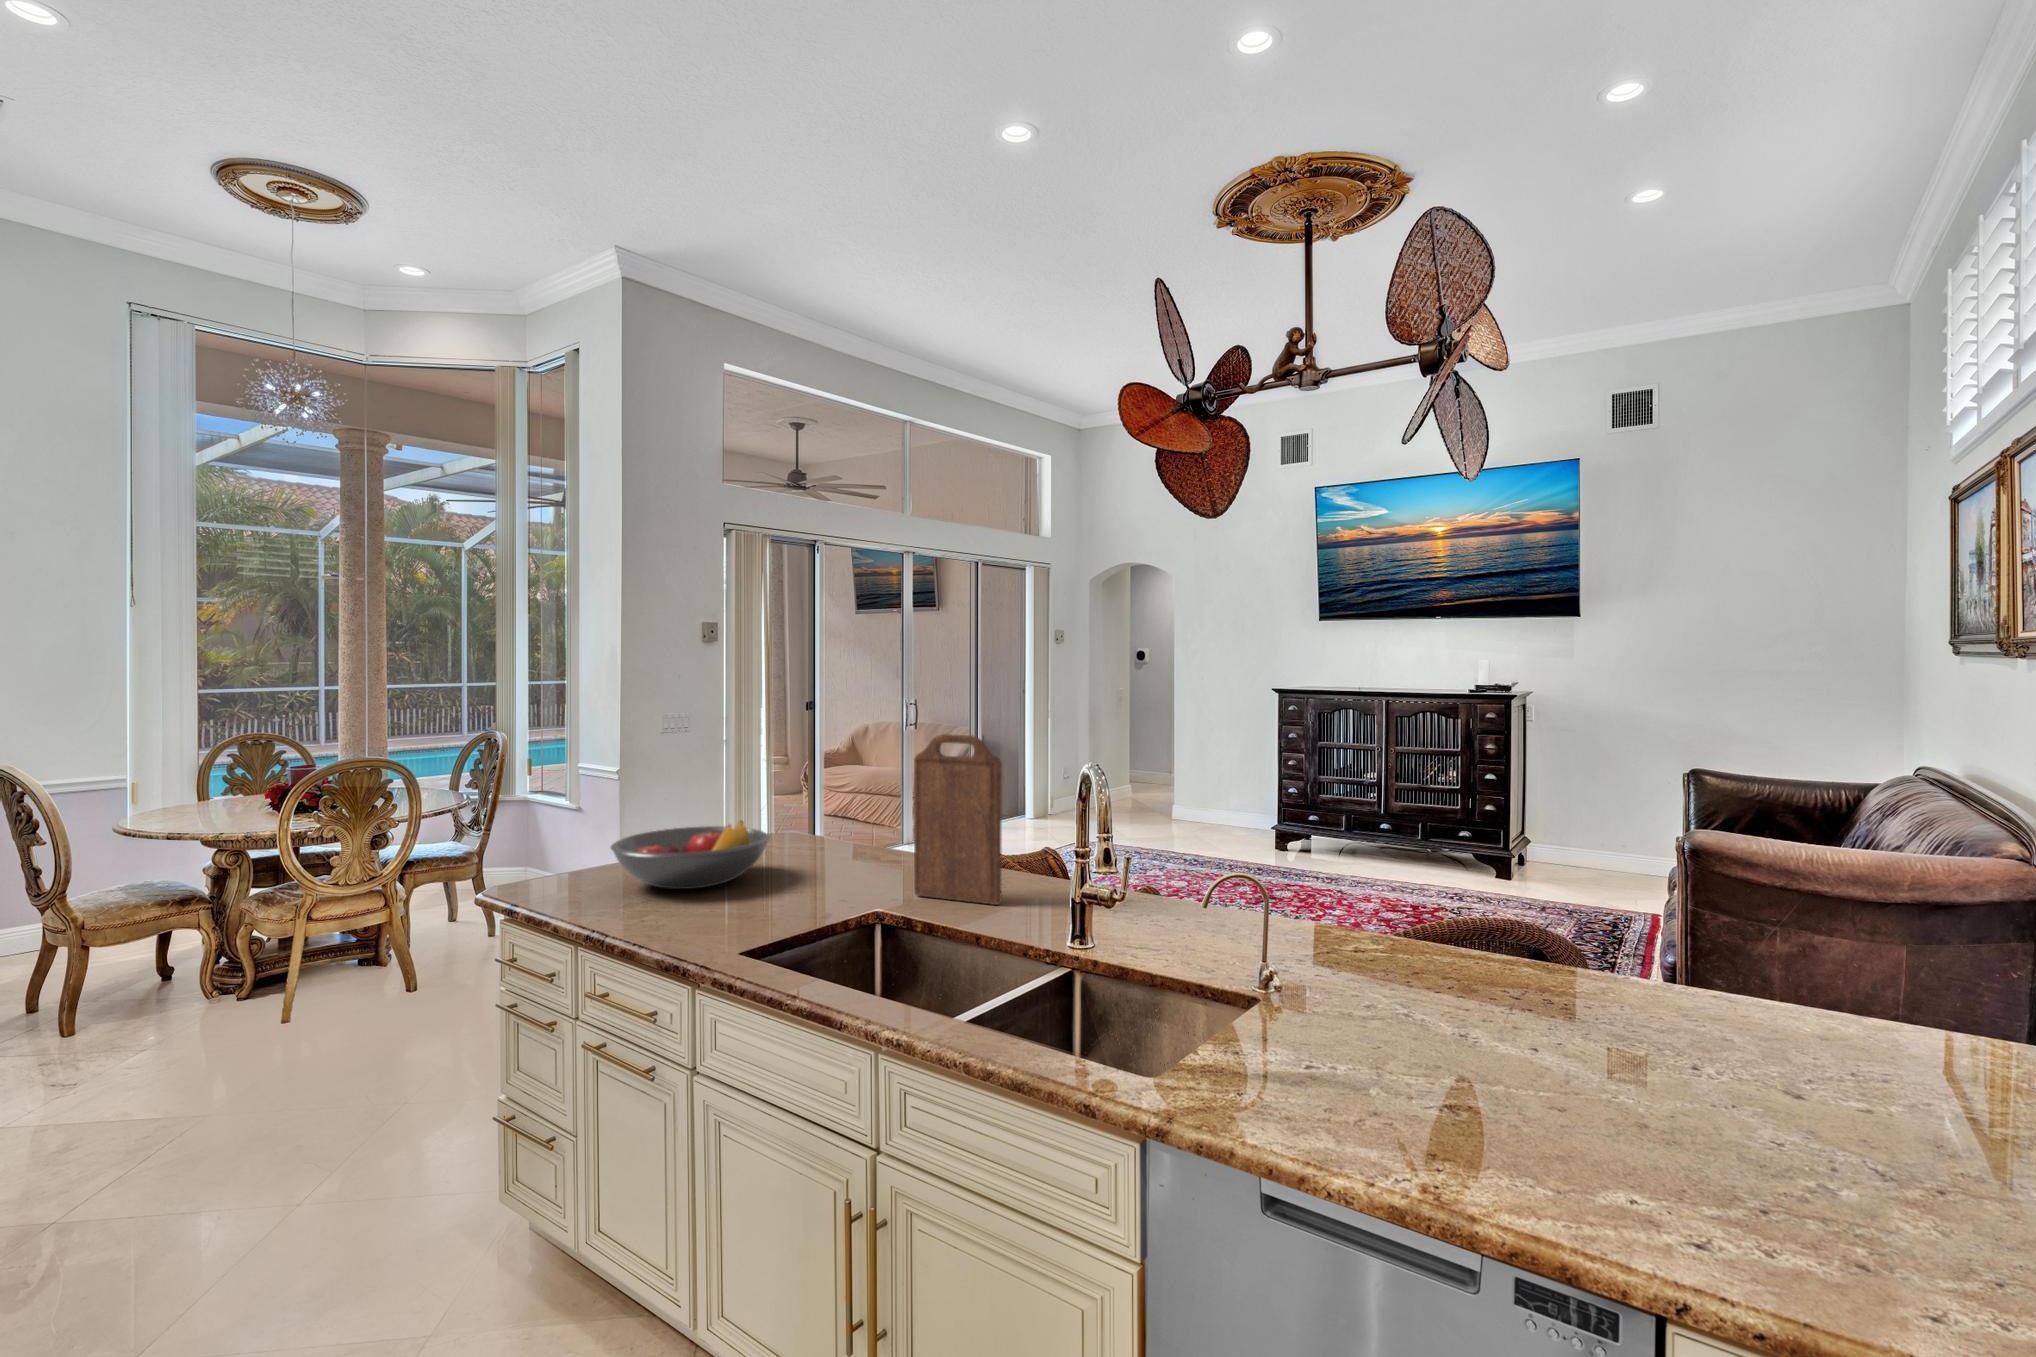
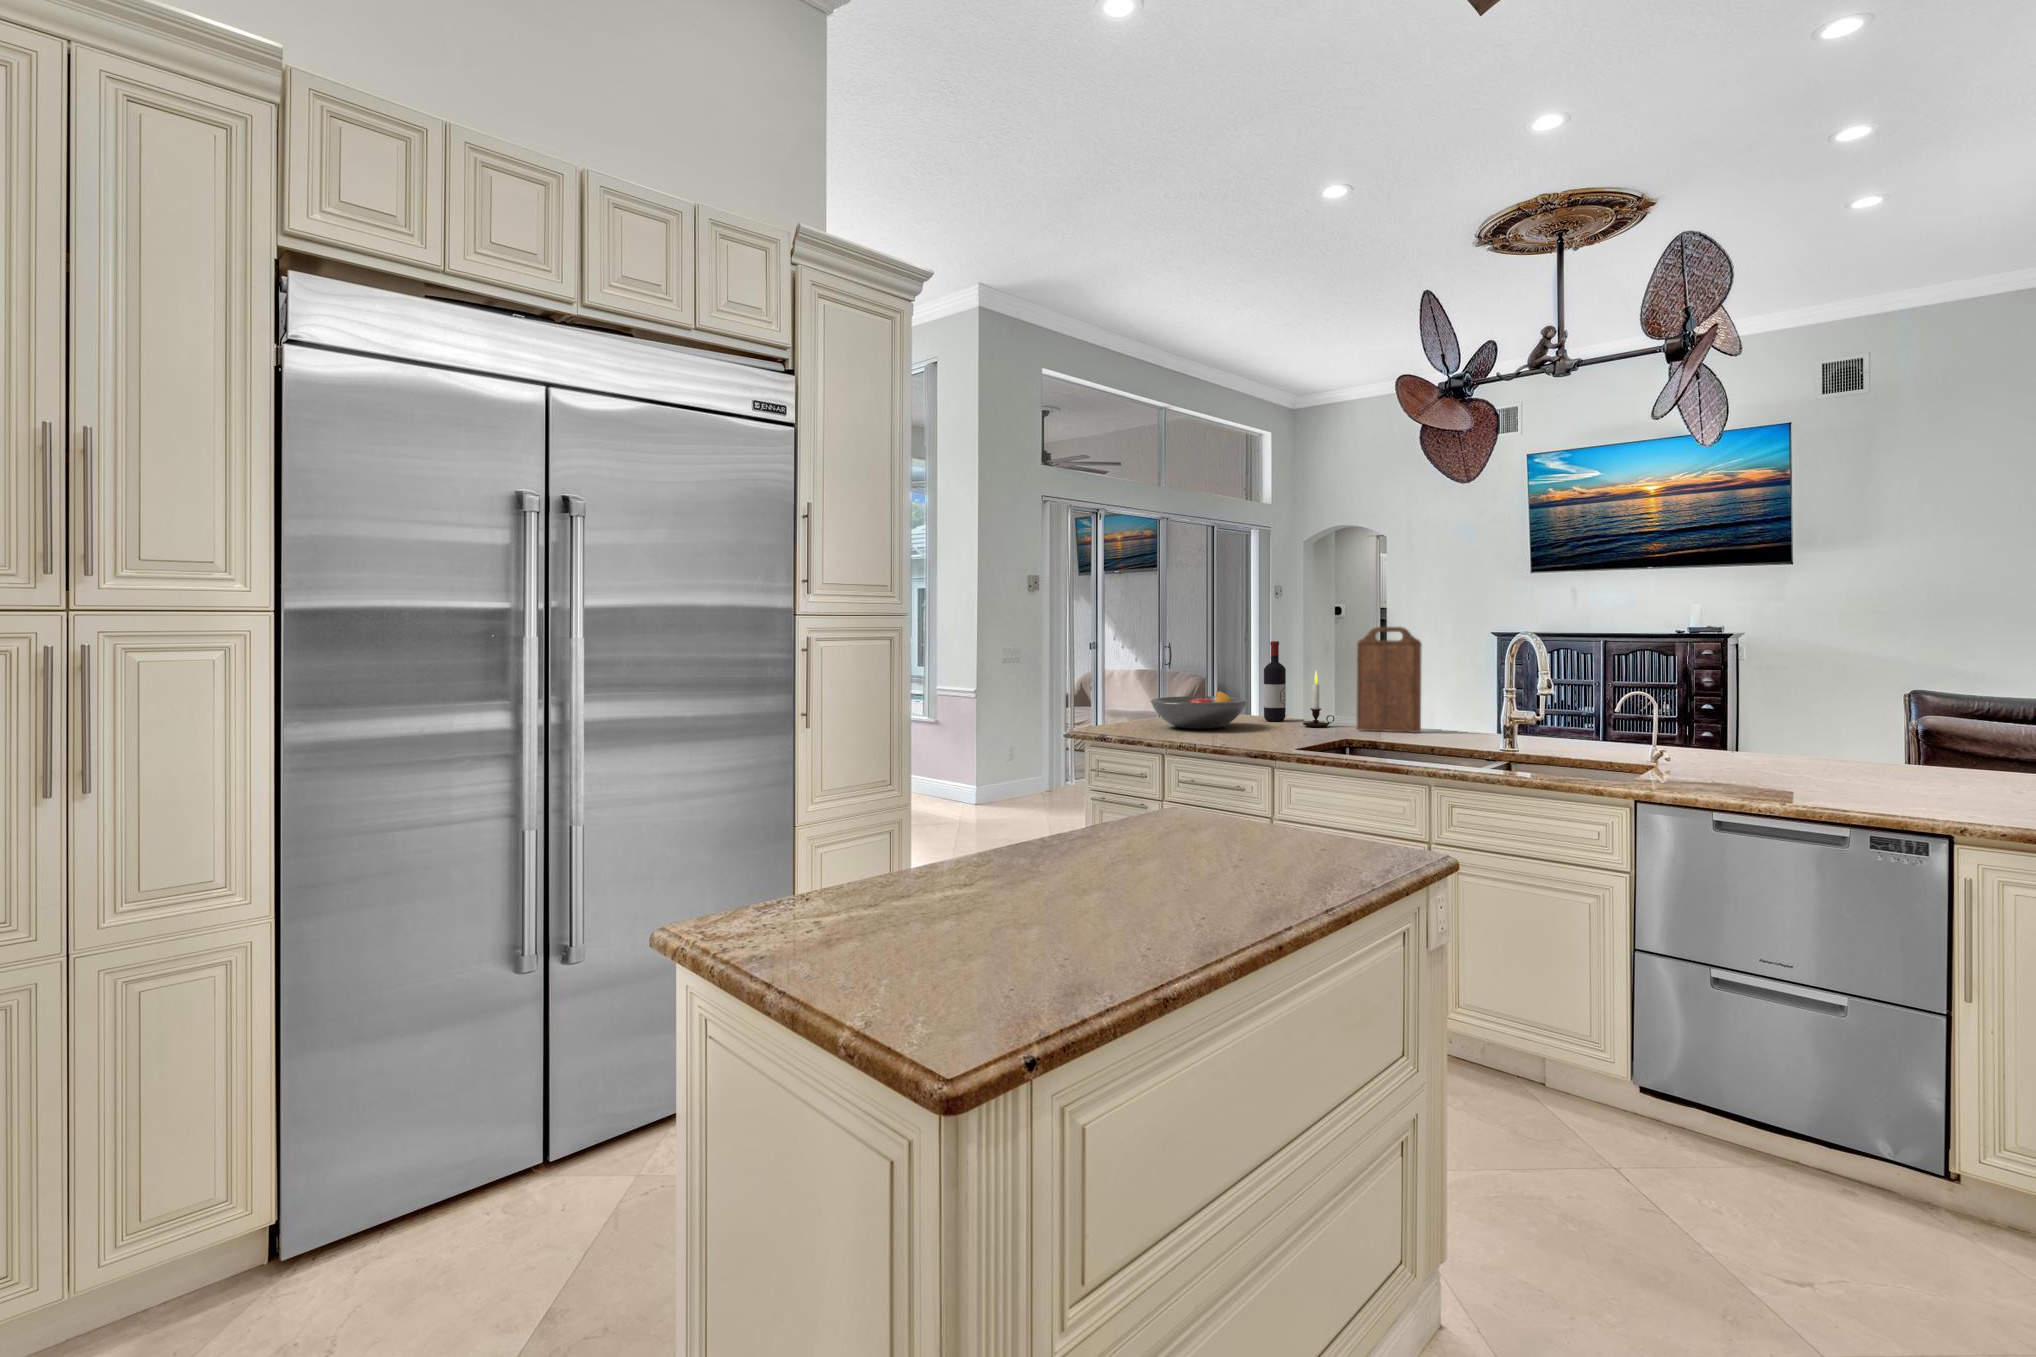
wine bottle: none [825,741,857,863] -> present [1264,641,1286,721]
candle: none [853,793,904,883] -> present [1303,671,1335,727]

